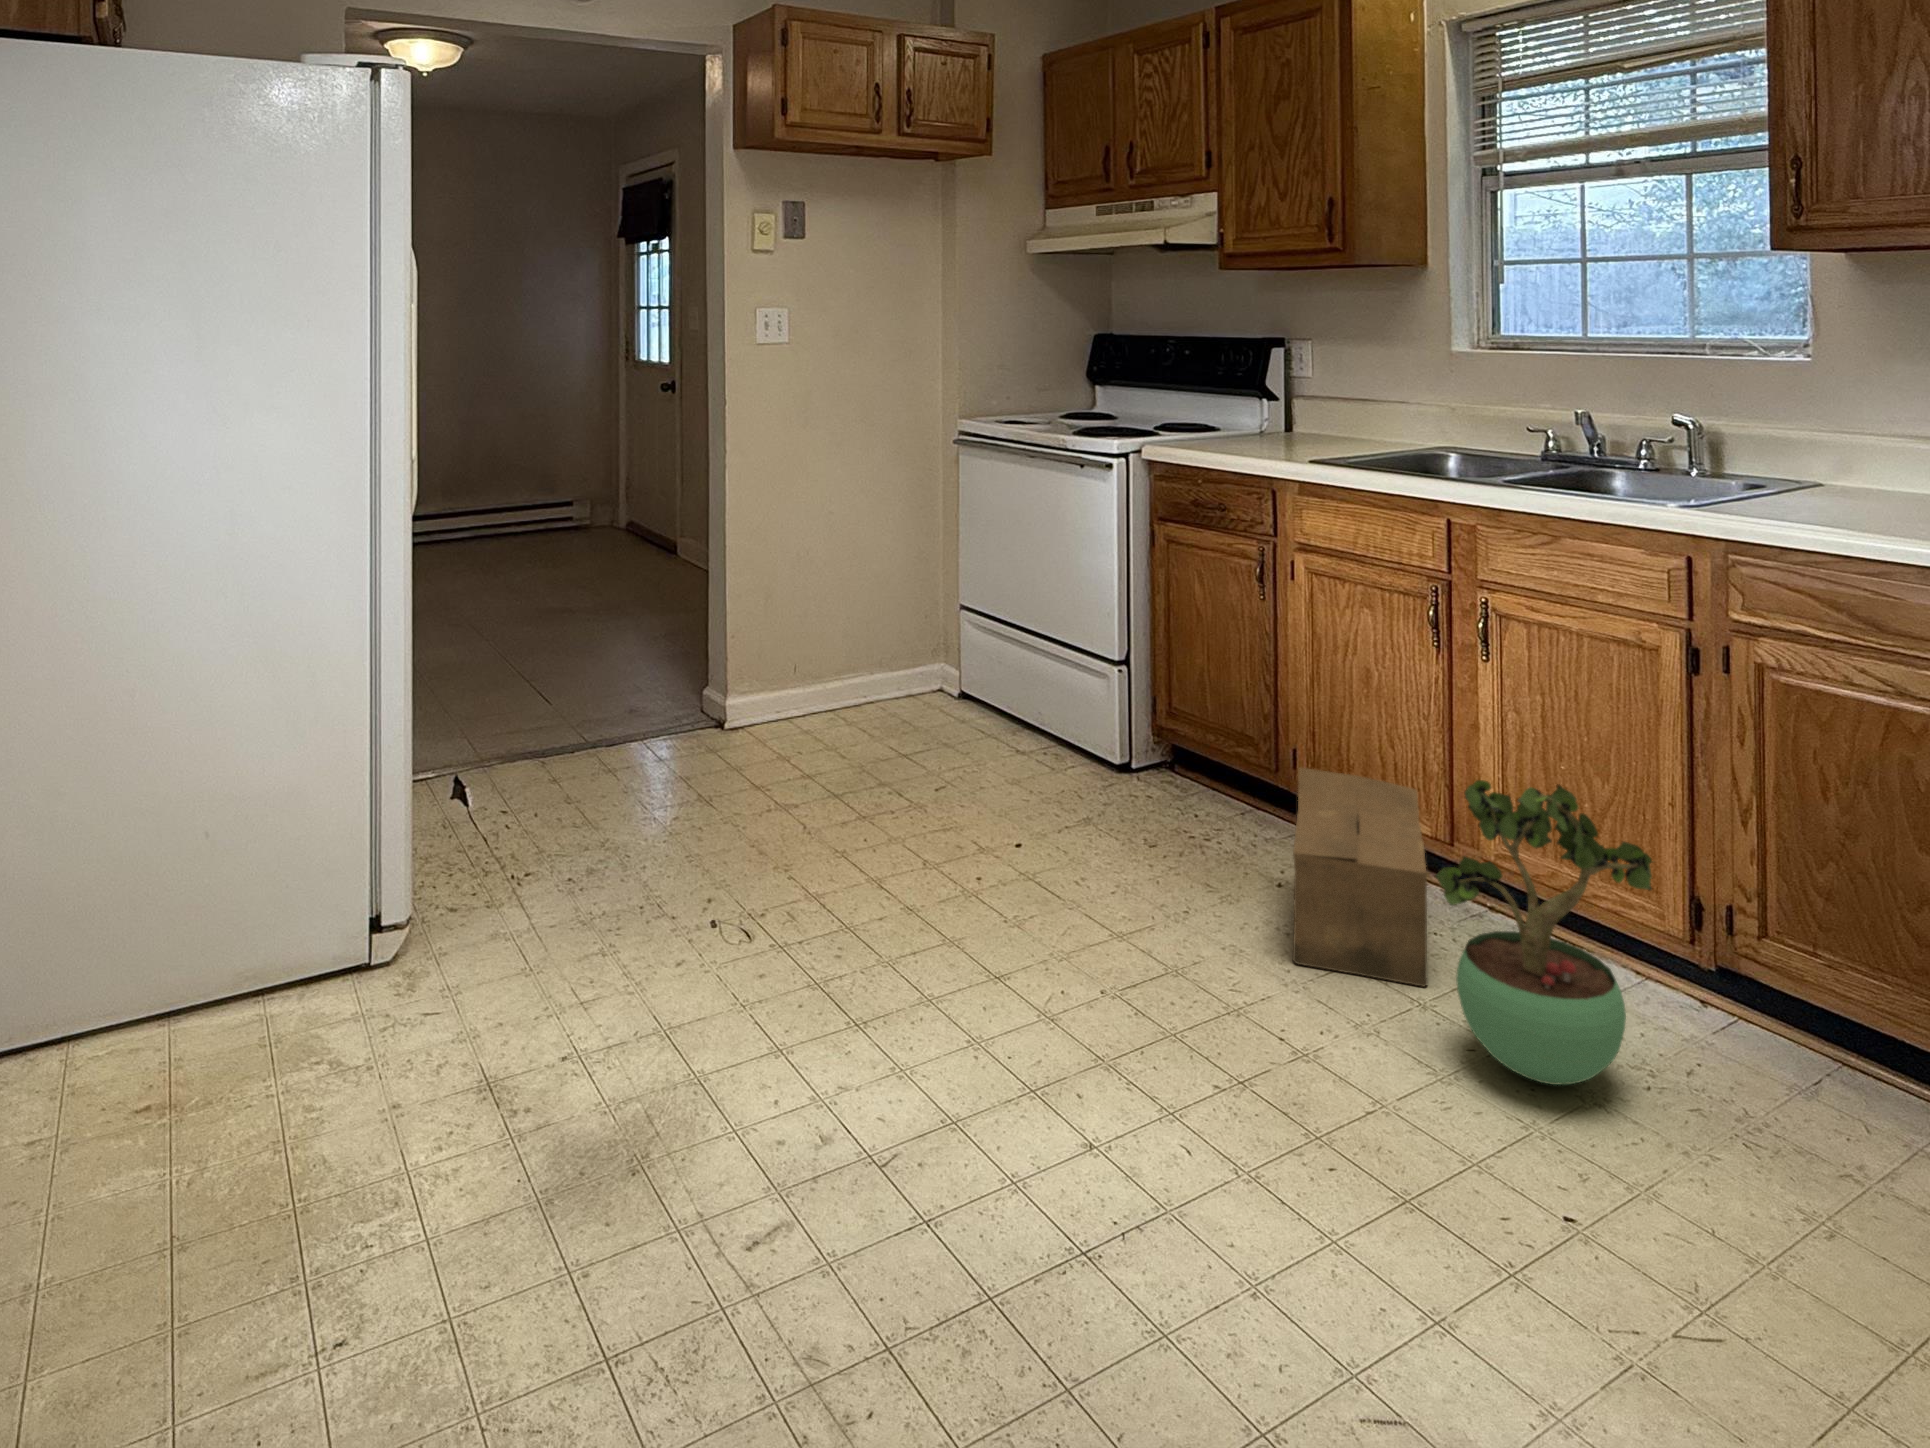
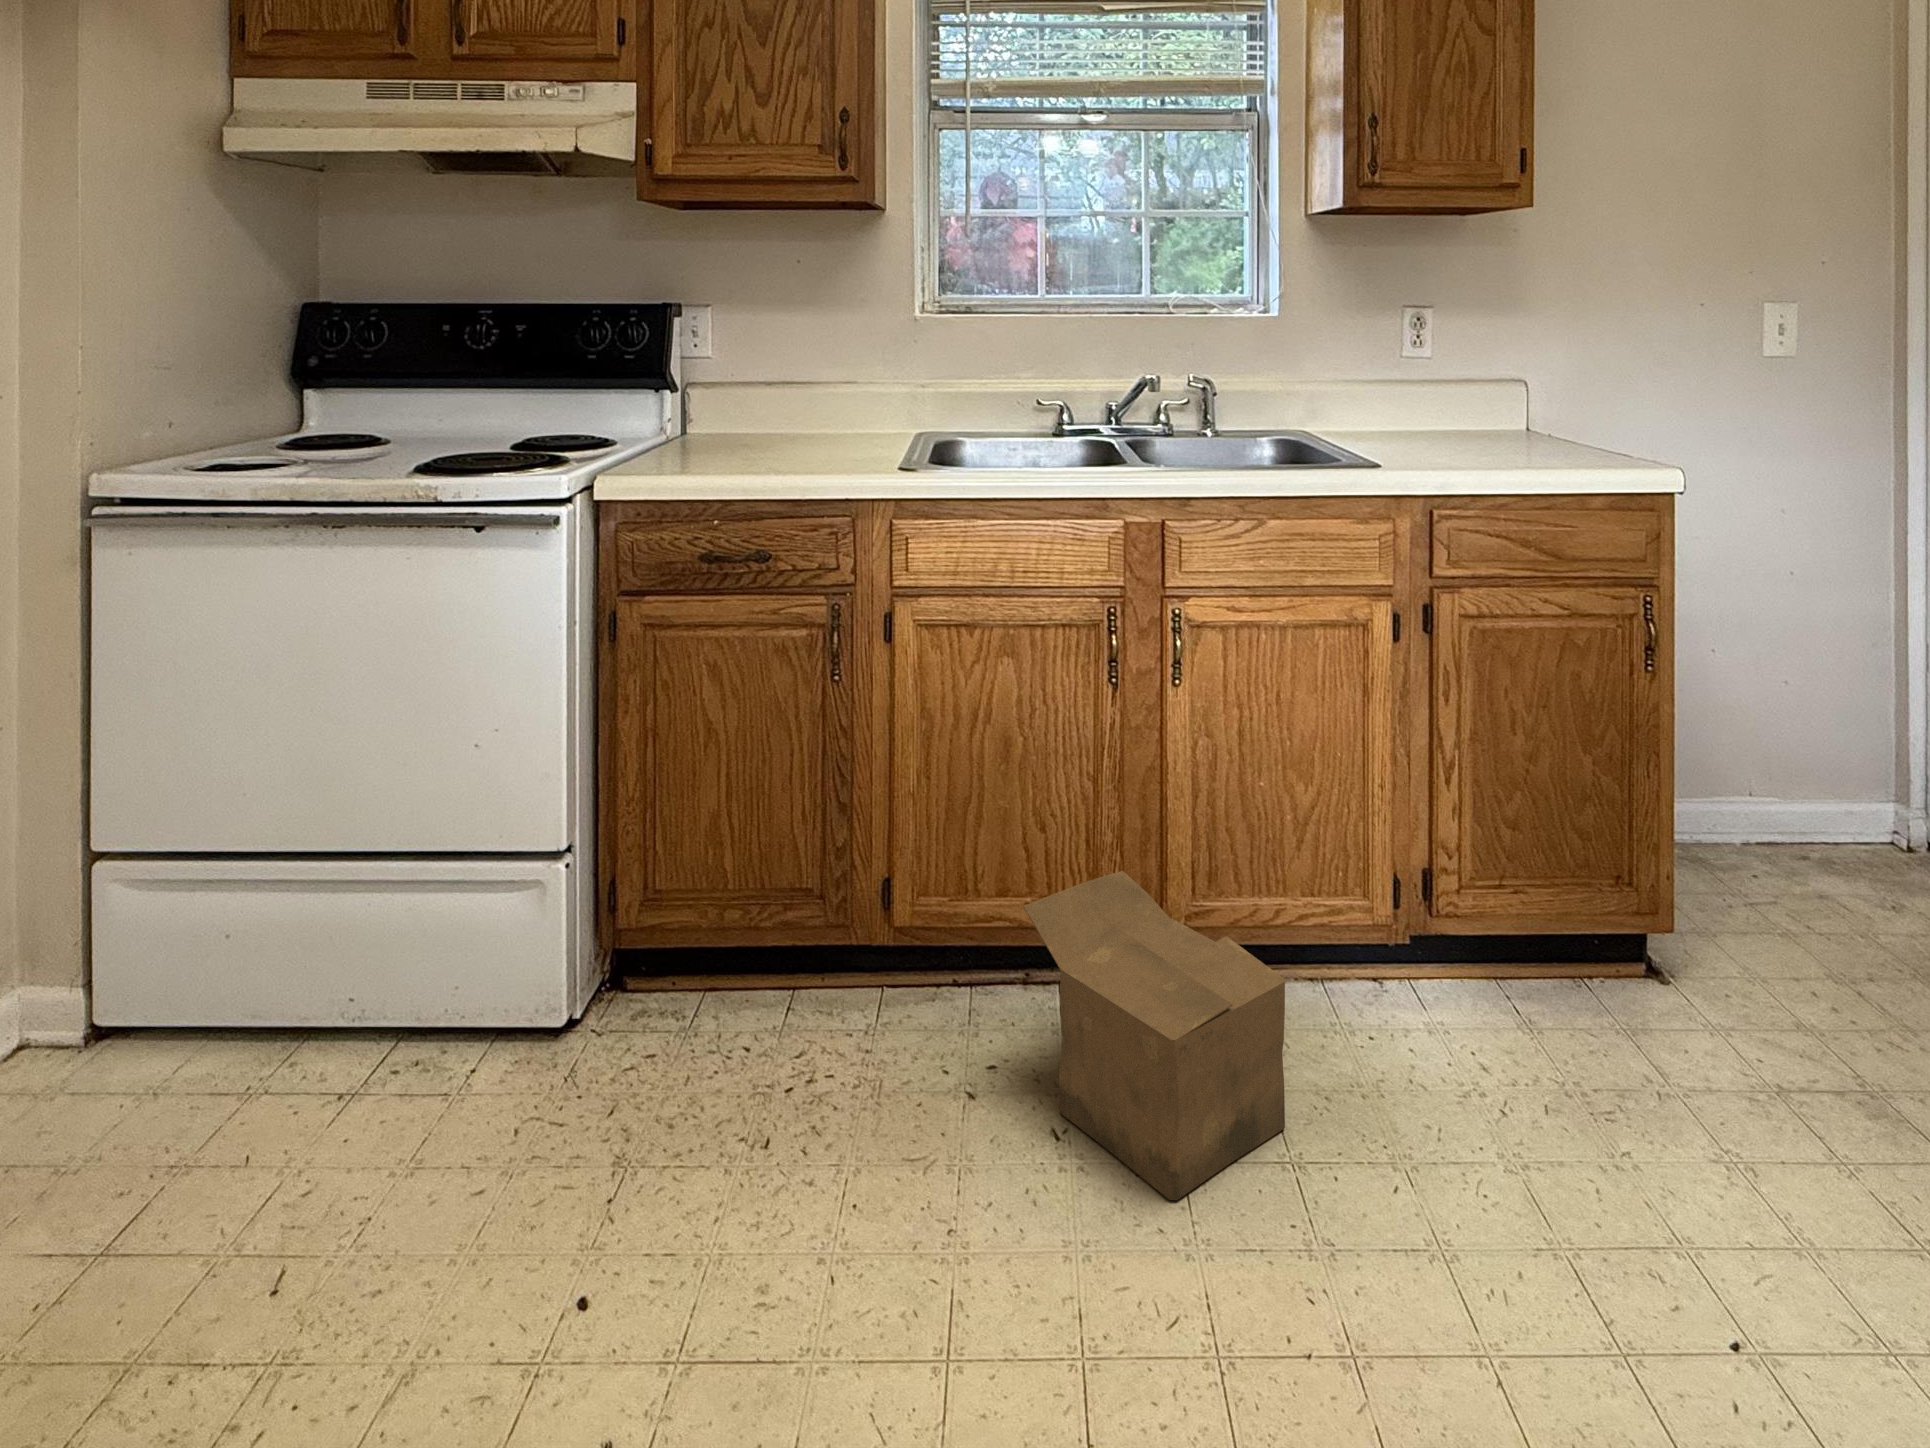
potted plant: present [1435,780,1653,1085] -> none [1393,811,1609,1181]

